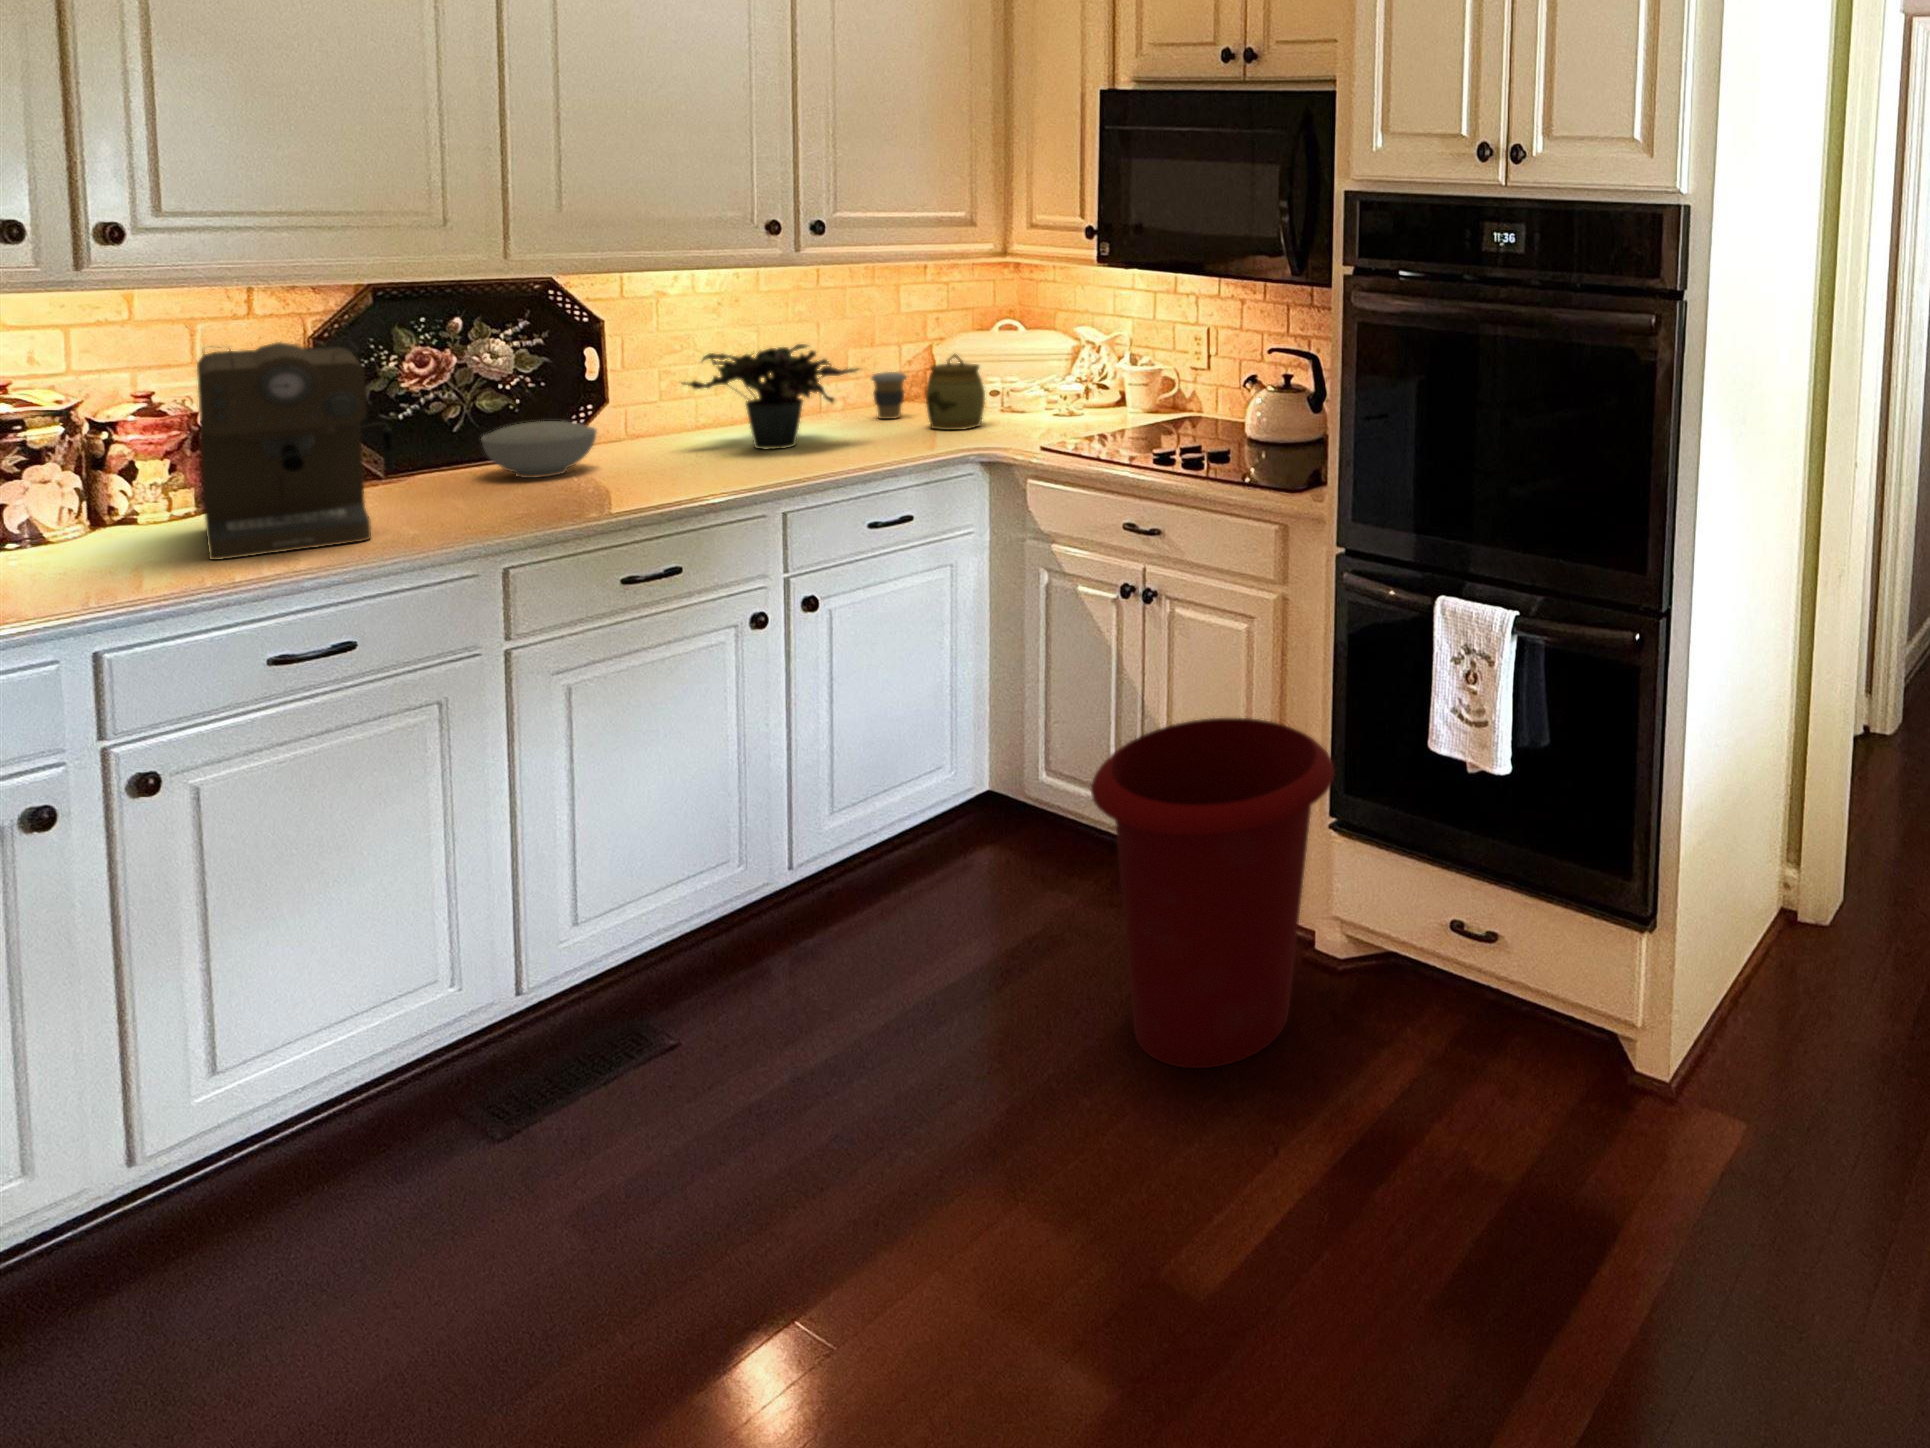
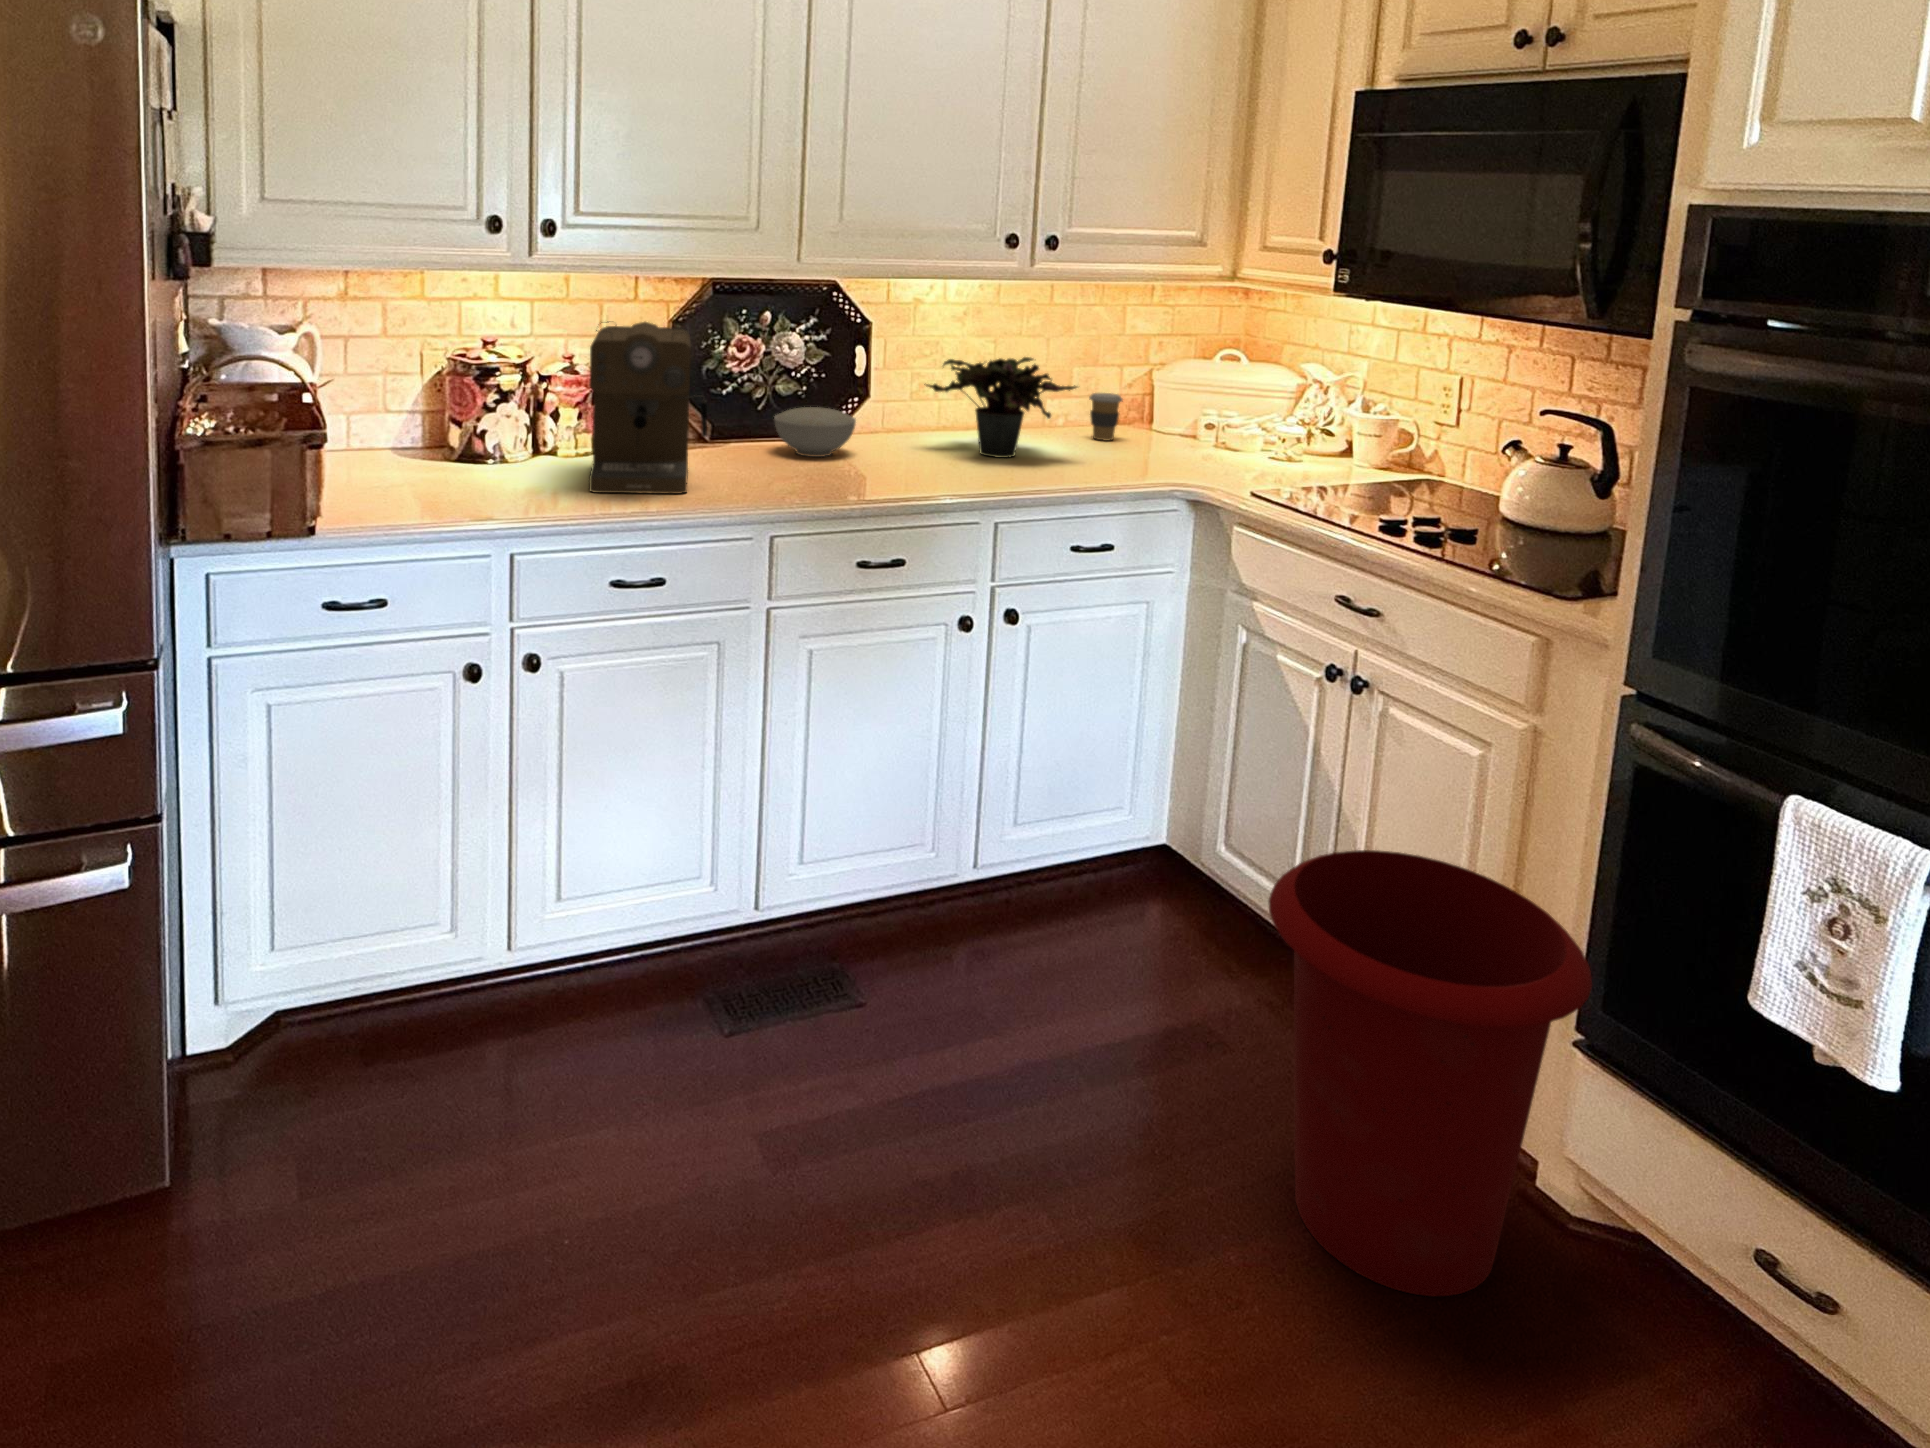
jar: present [926,354,985,430] -> none [1138,380,1197,461]

